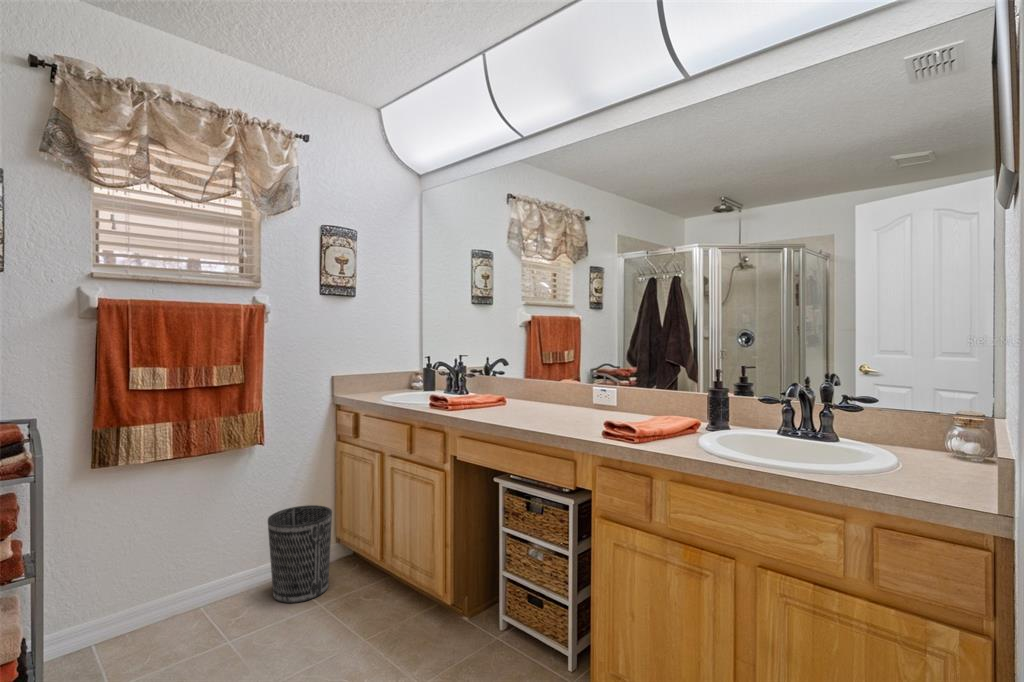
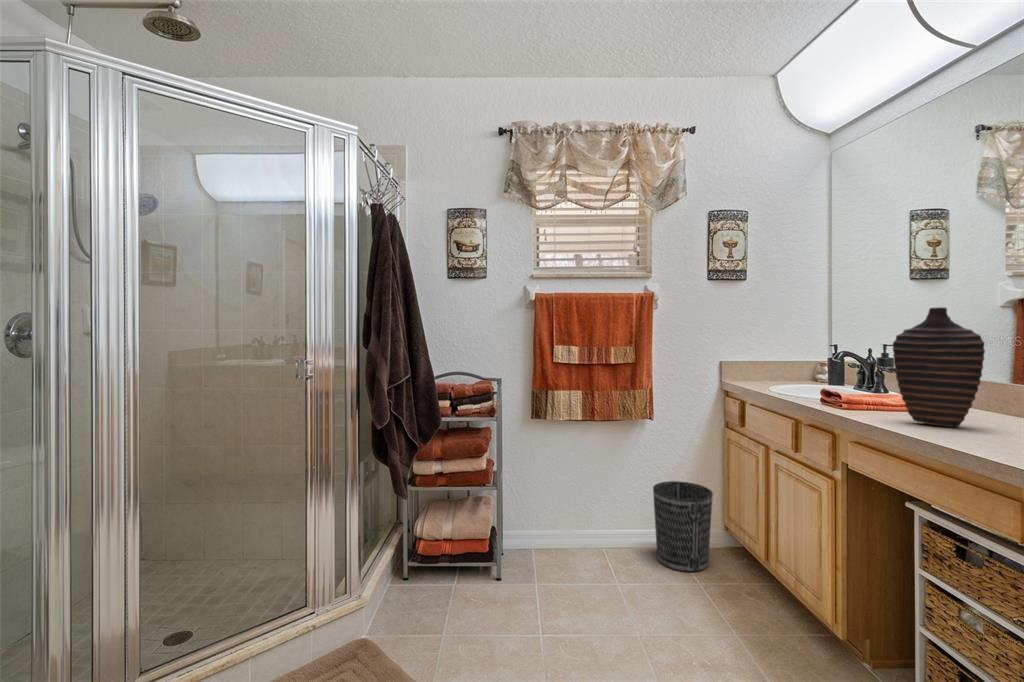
decorative vase: none [483,329,535,416] -> present [893,307,985,427]

